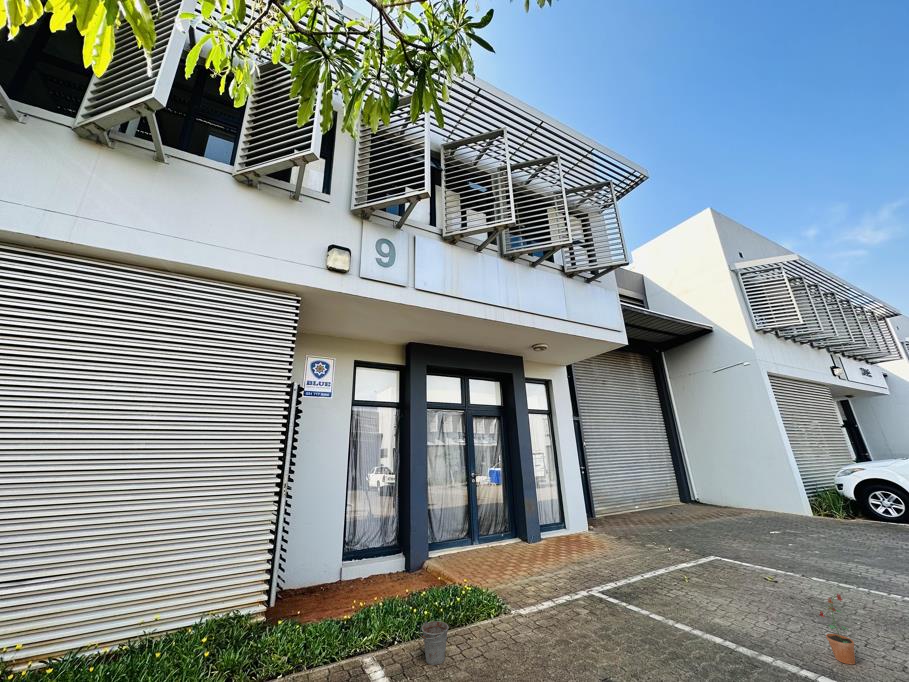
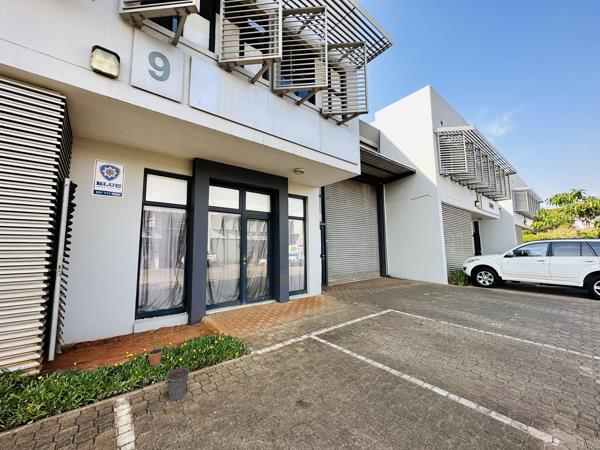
potted plant: present [819,594,855,665] -> present [147,326,167,366]

